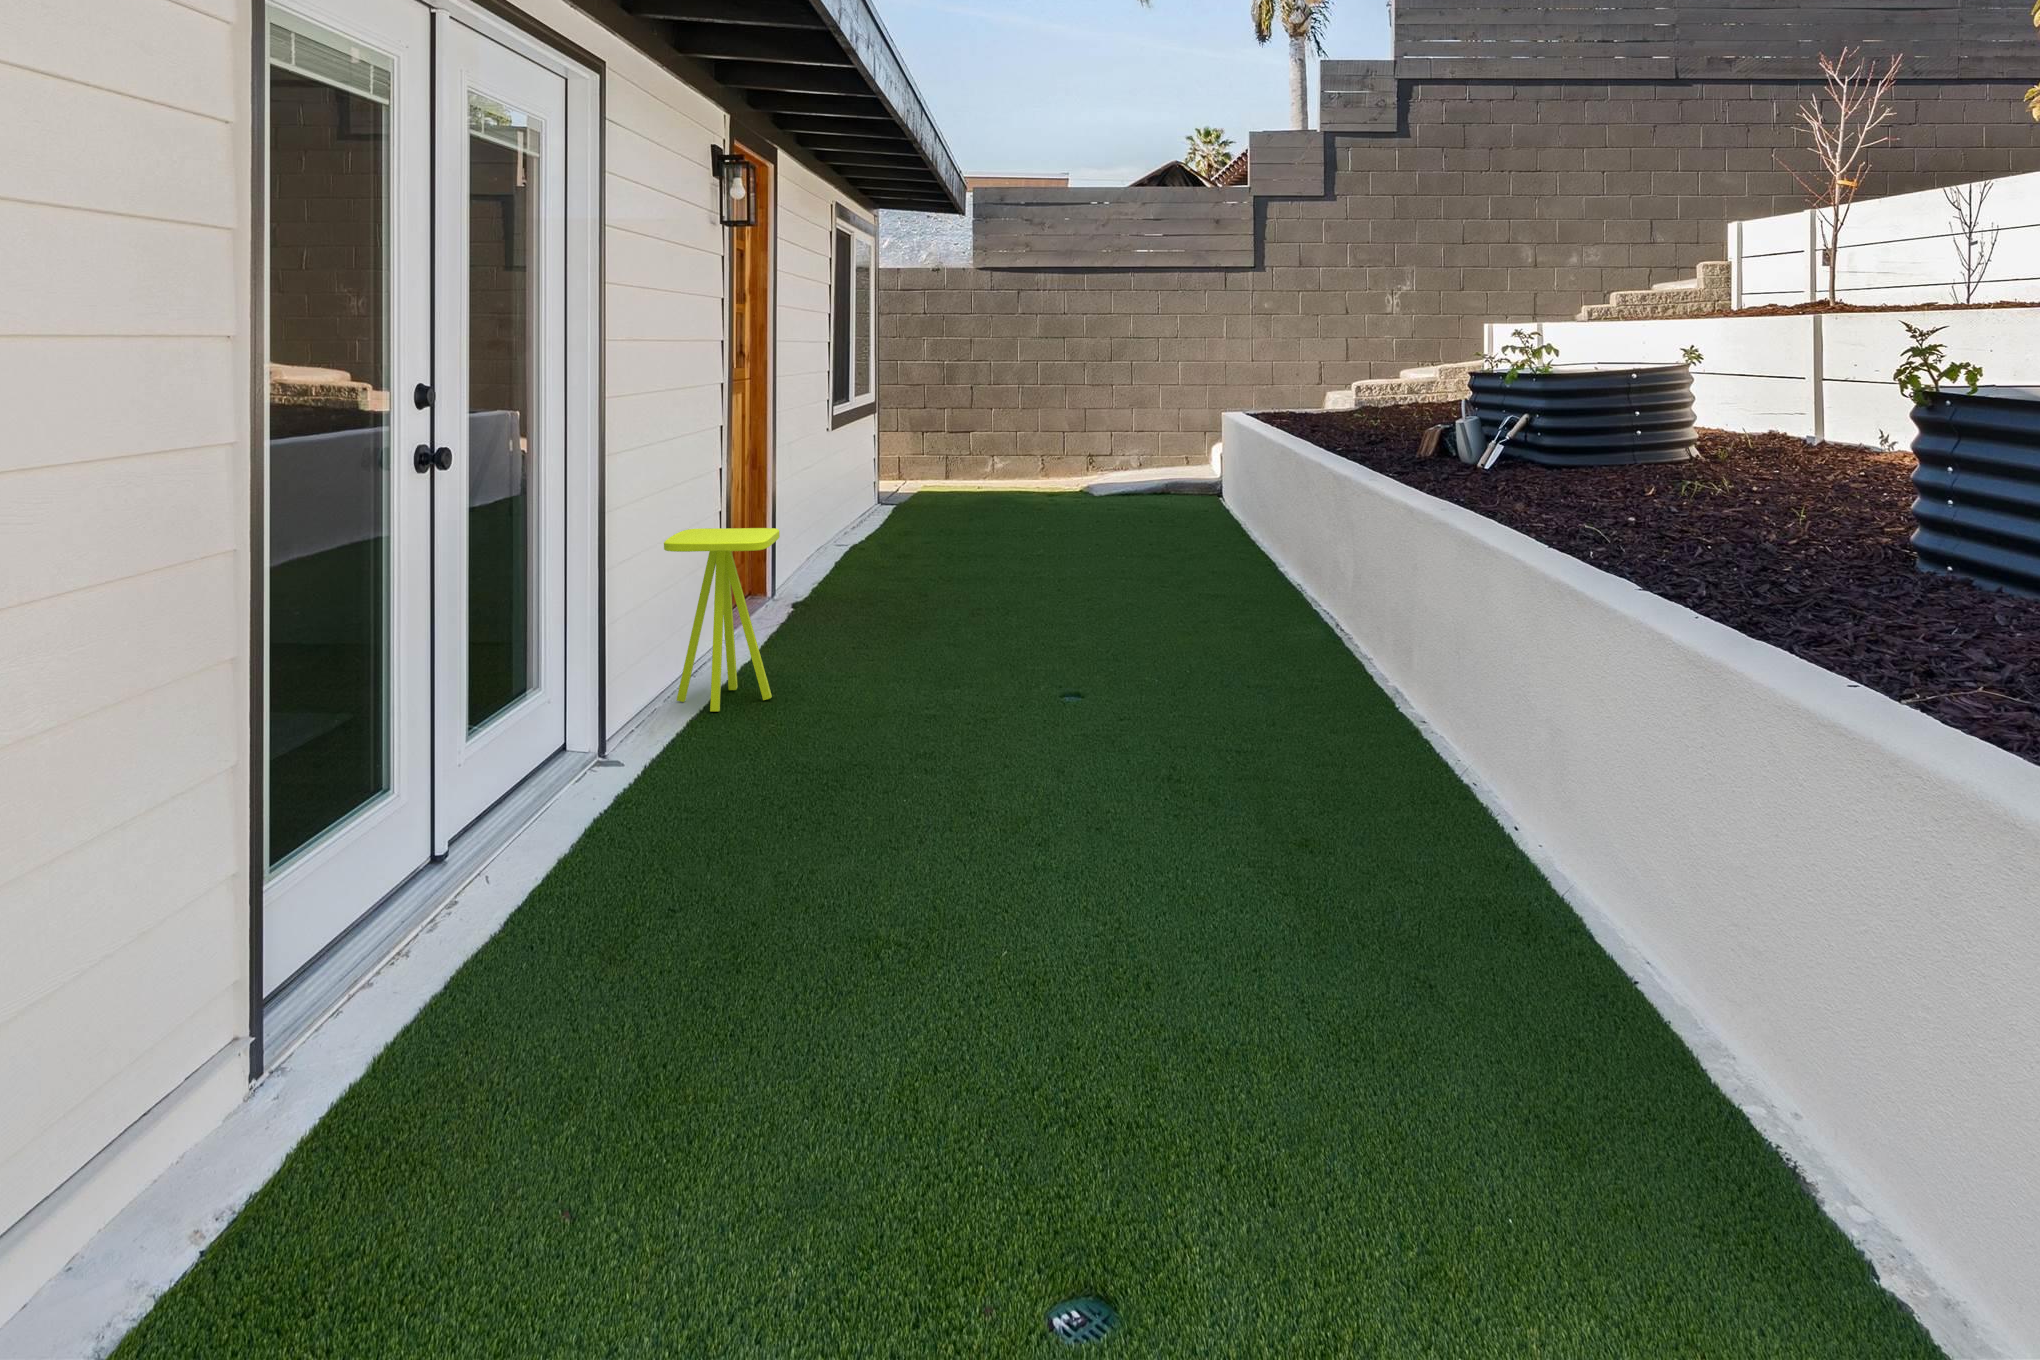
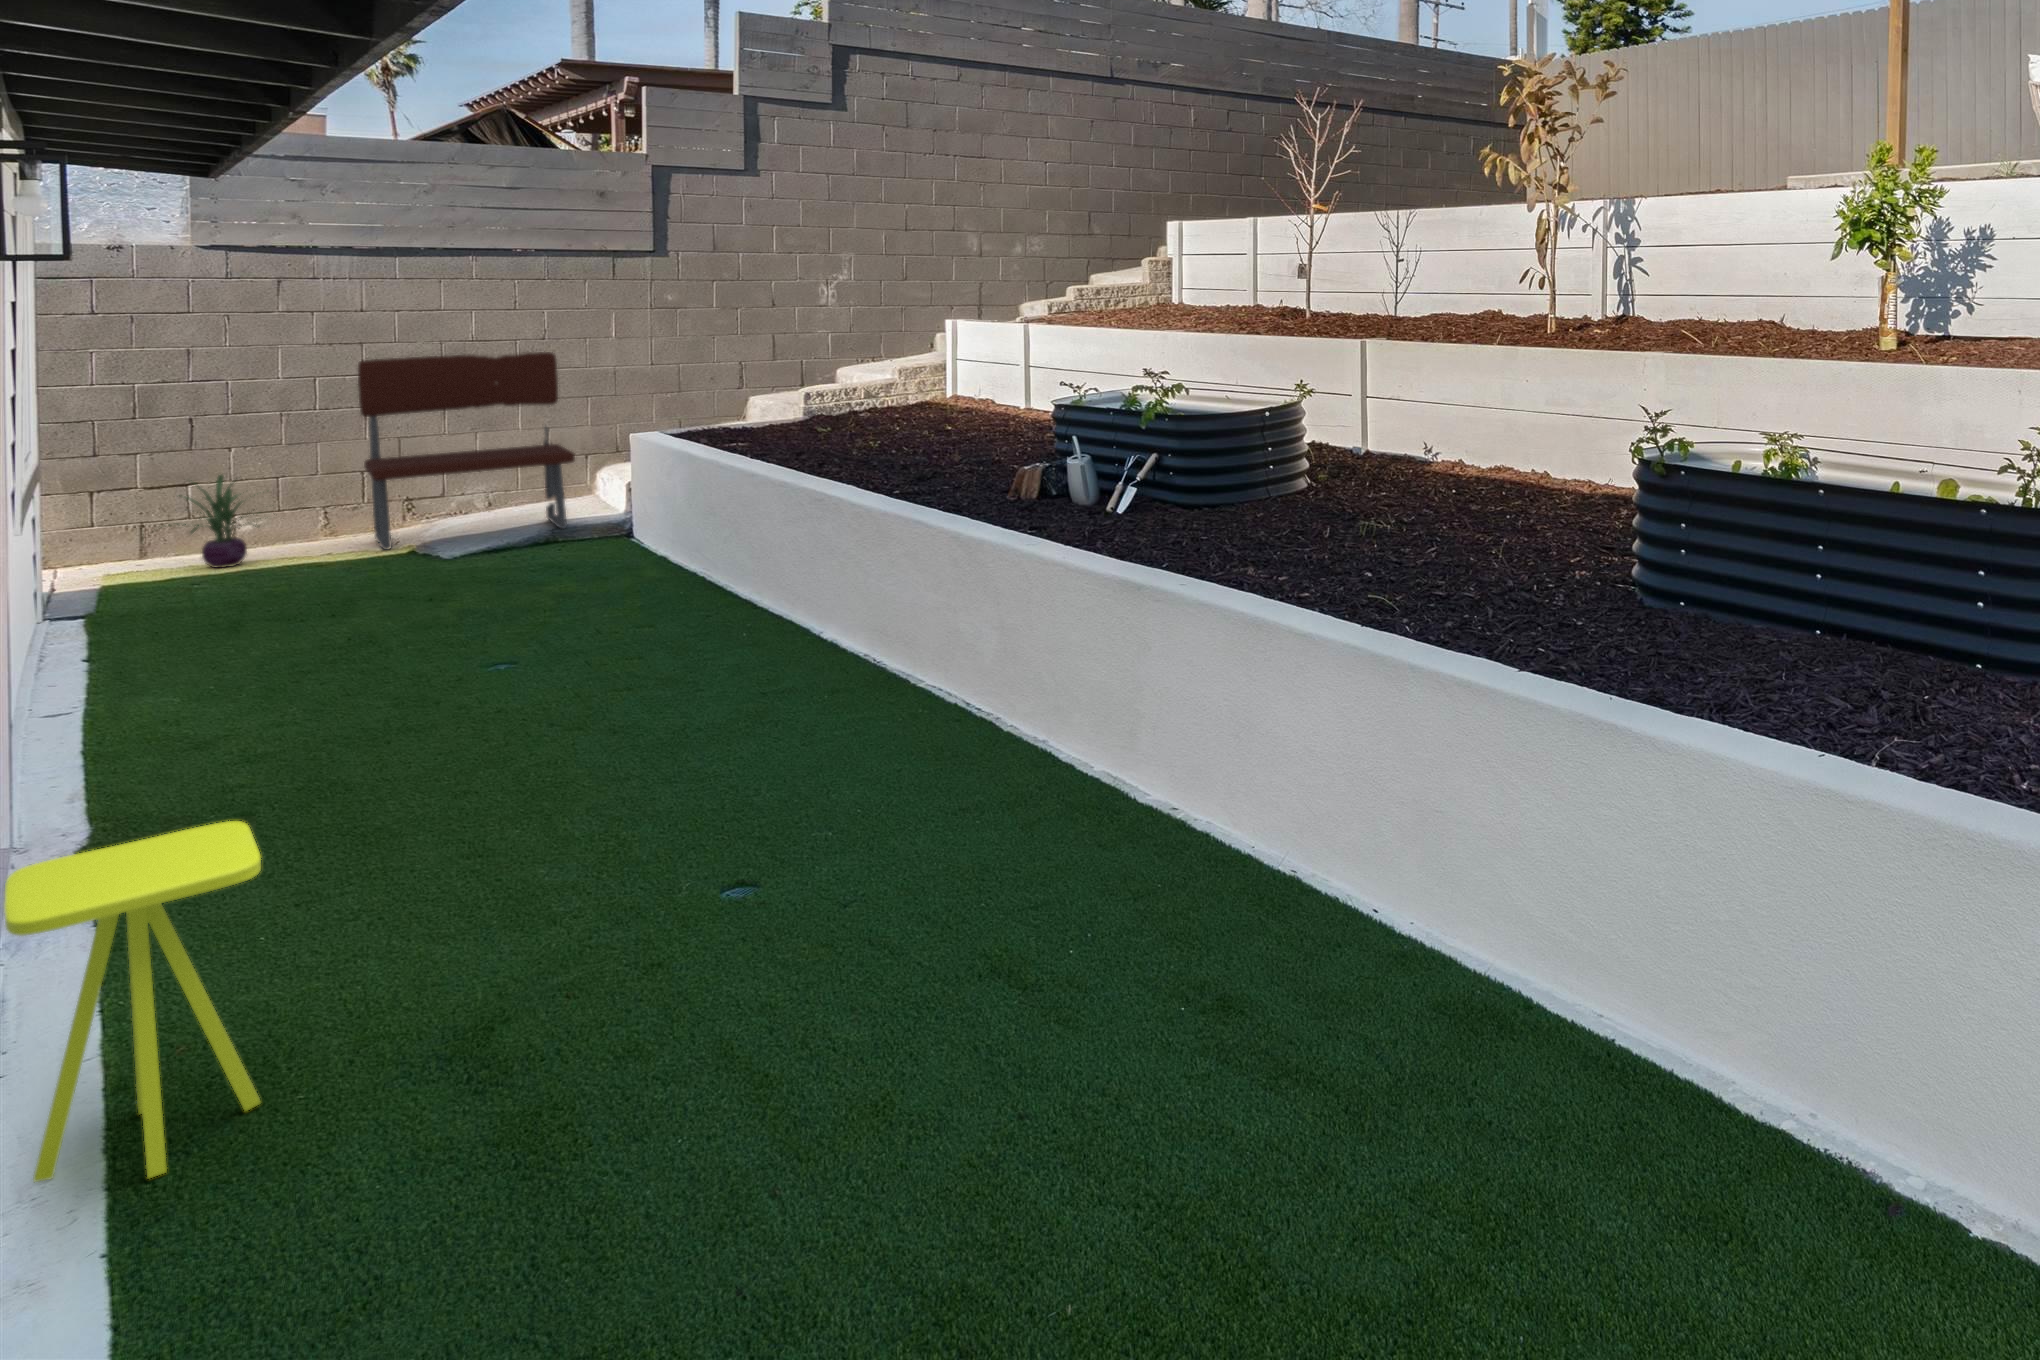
bench: none [1061,347,1186,488] -> present [358,352,575,550]
decorative plant: none [946,423,1017,488] -> present [161,475,256,568]

